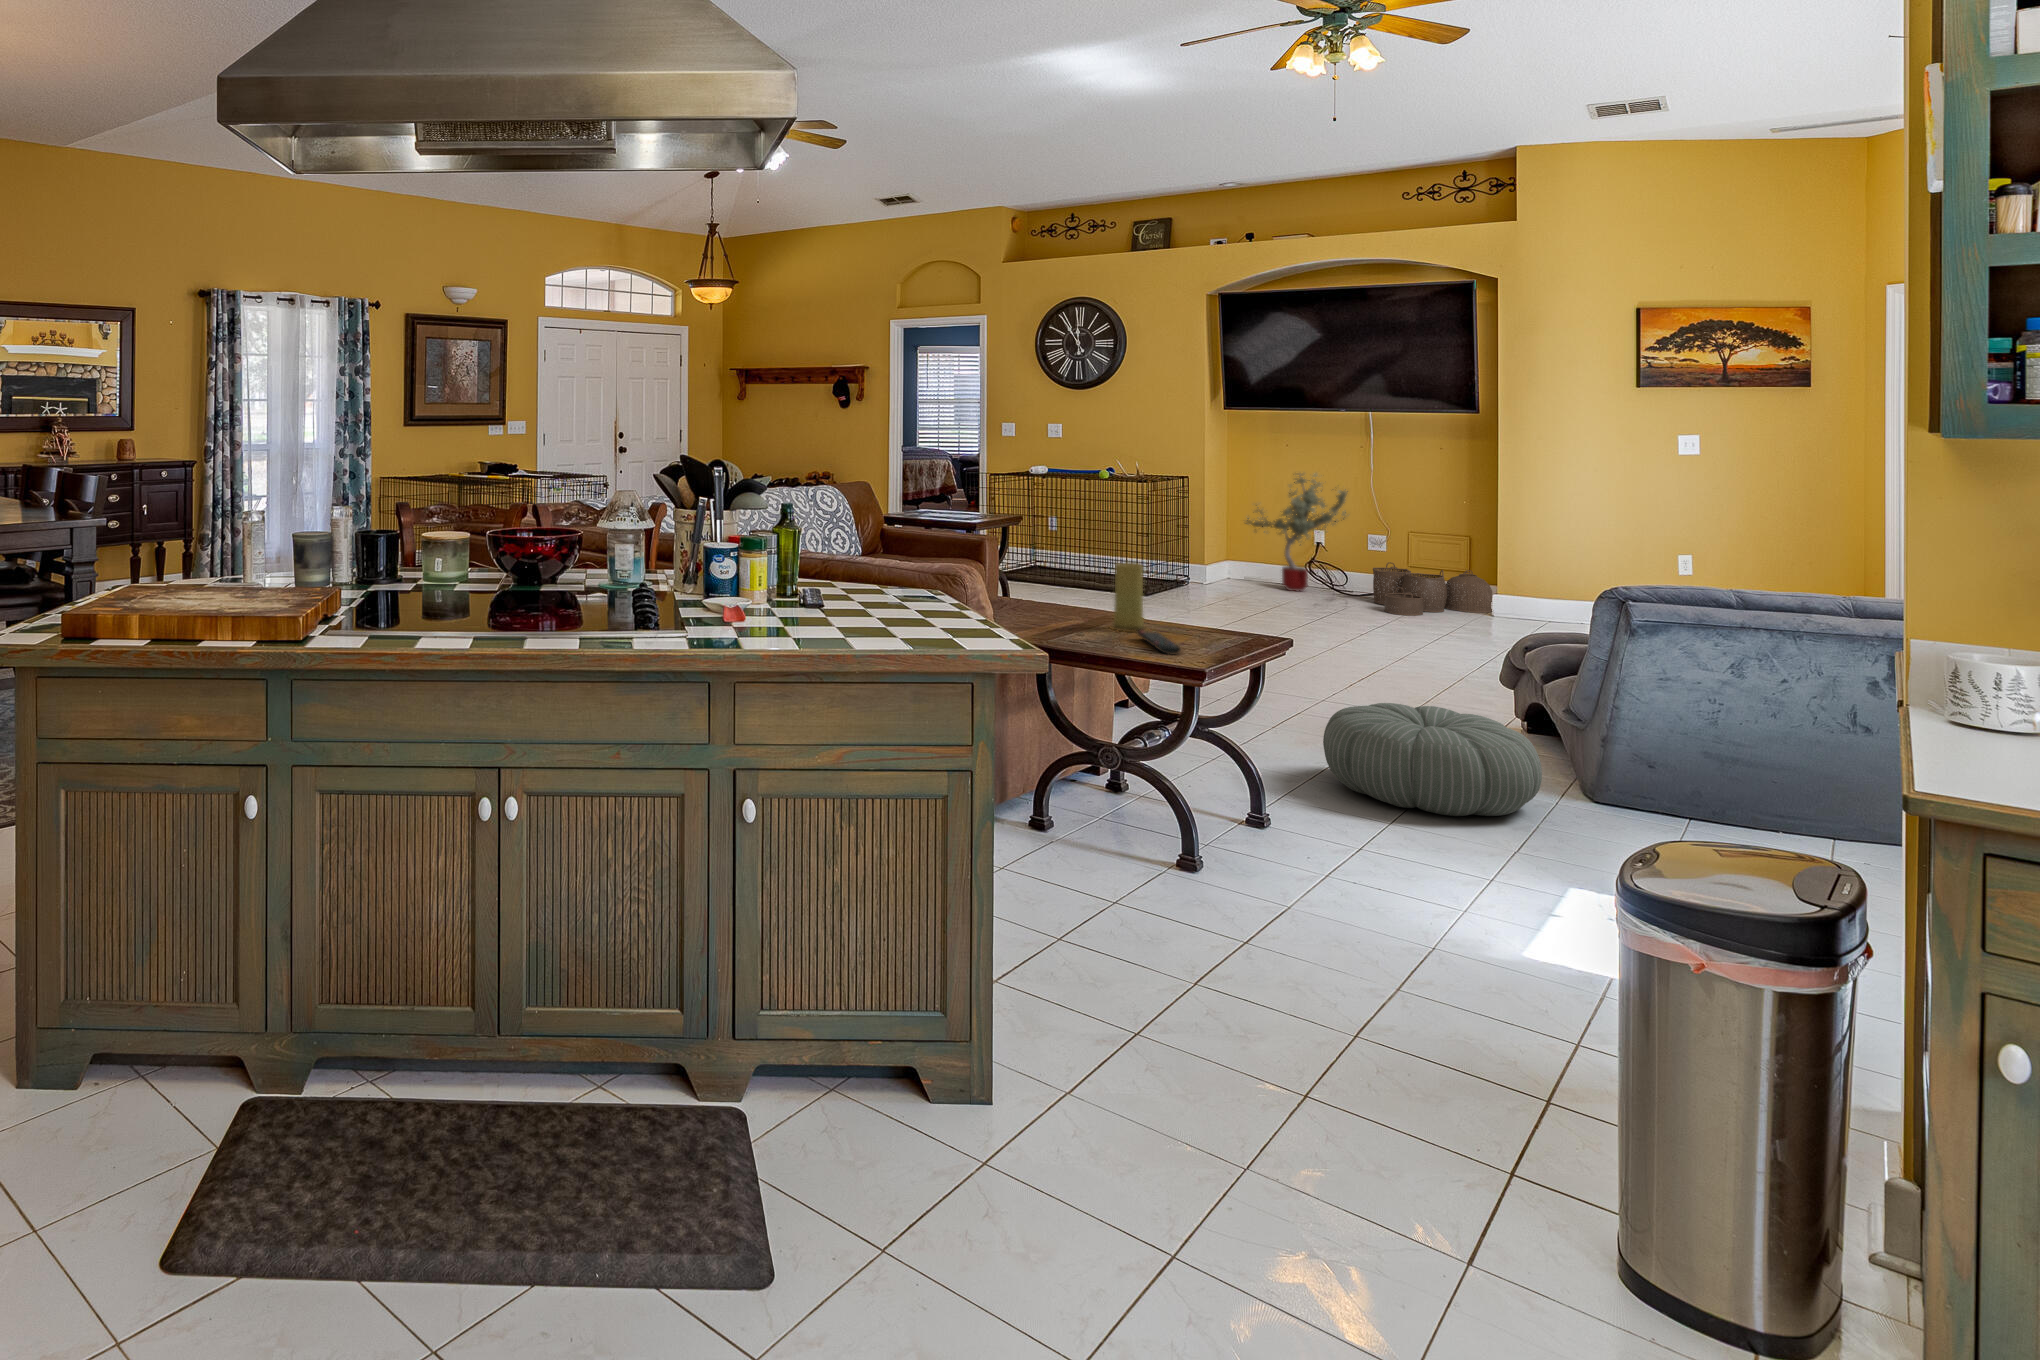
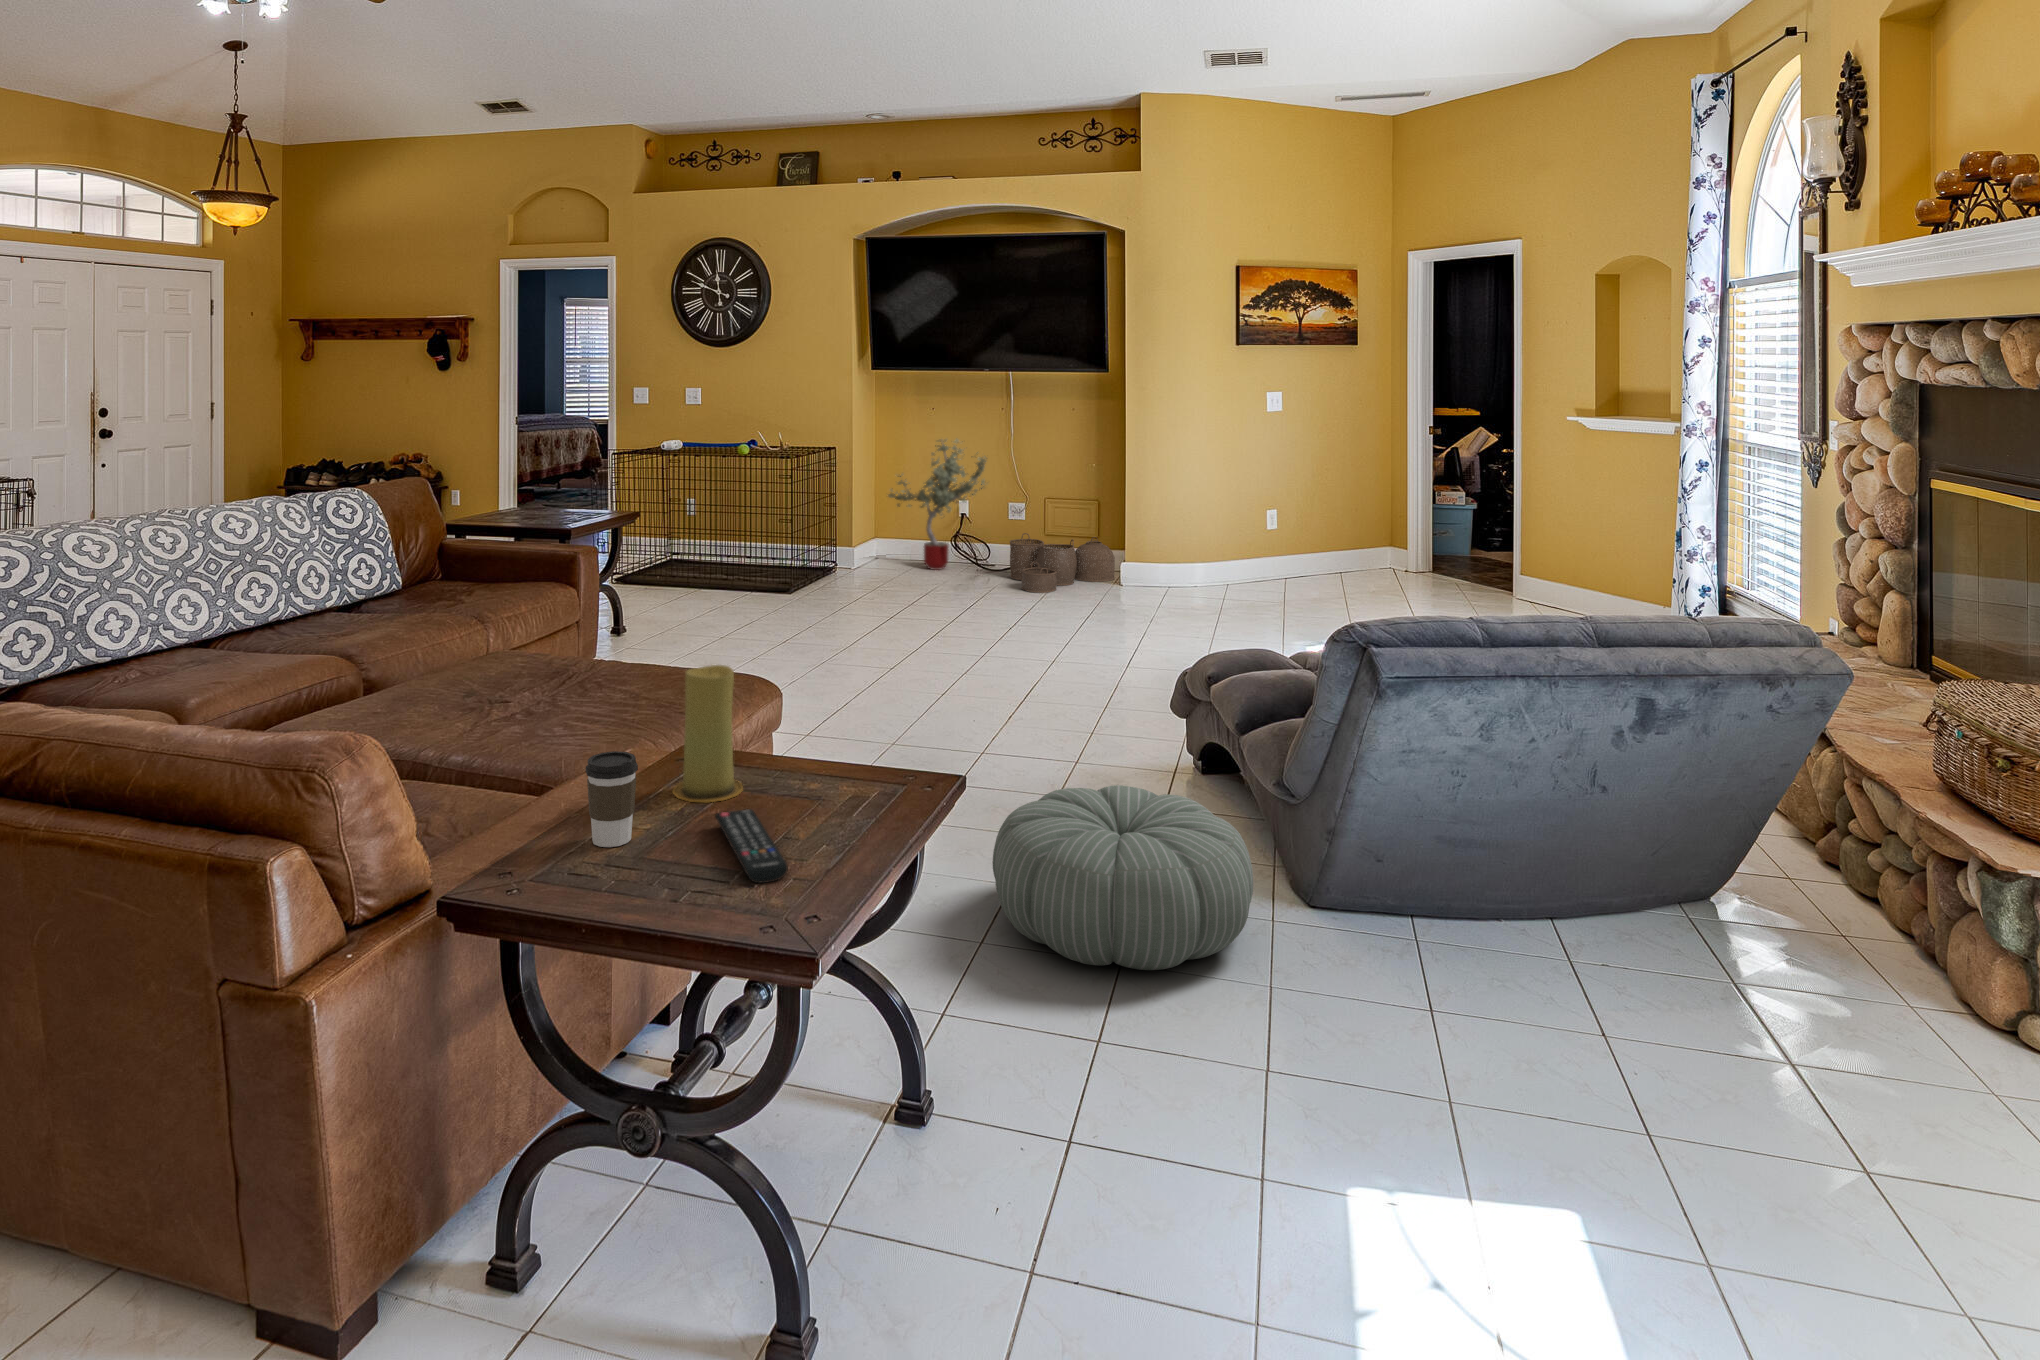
coffee cup: none [1067,594,1095,638] -> present [586,751,638,847]

